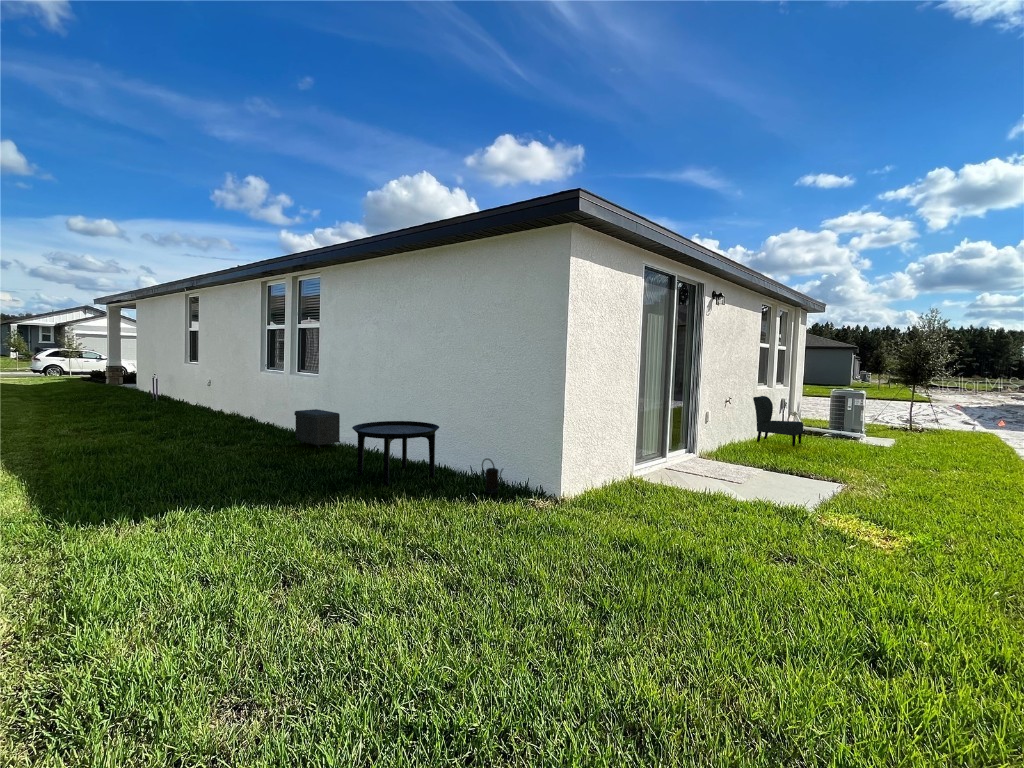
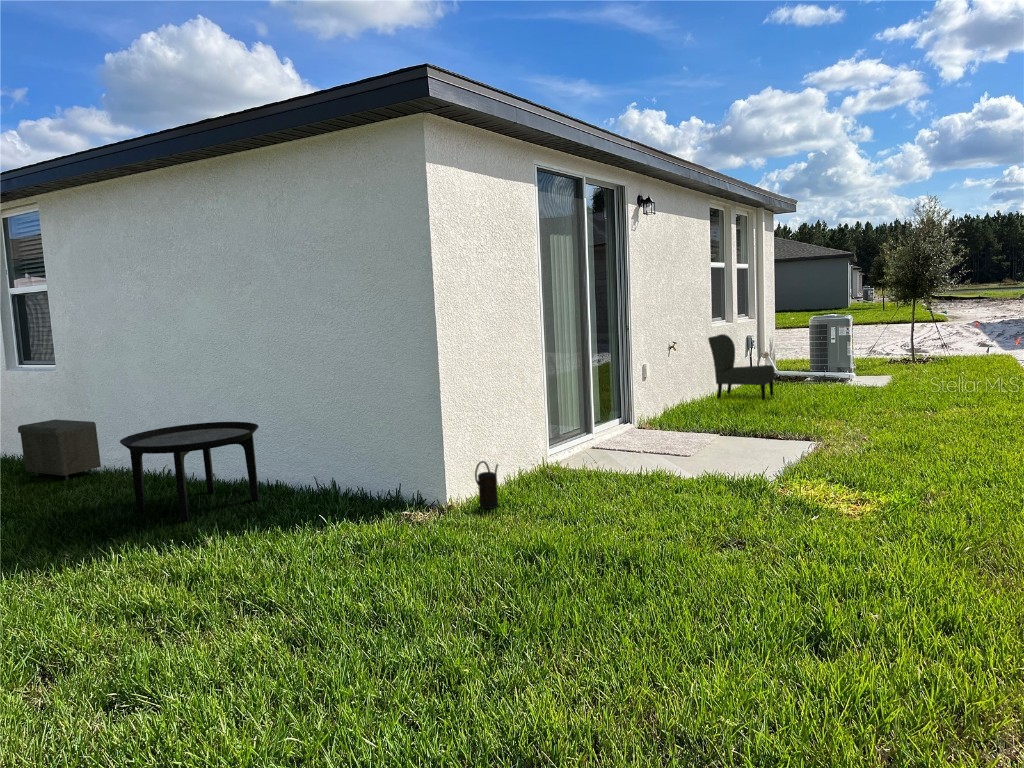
watering can: present [482,458,503,493] -> present [475,461,498,509]

